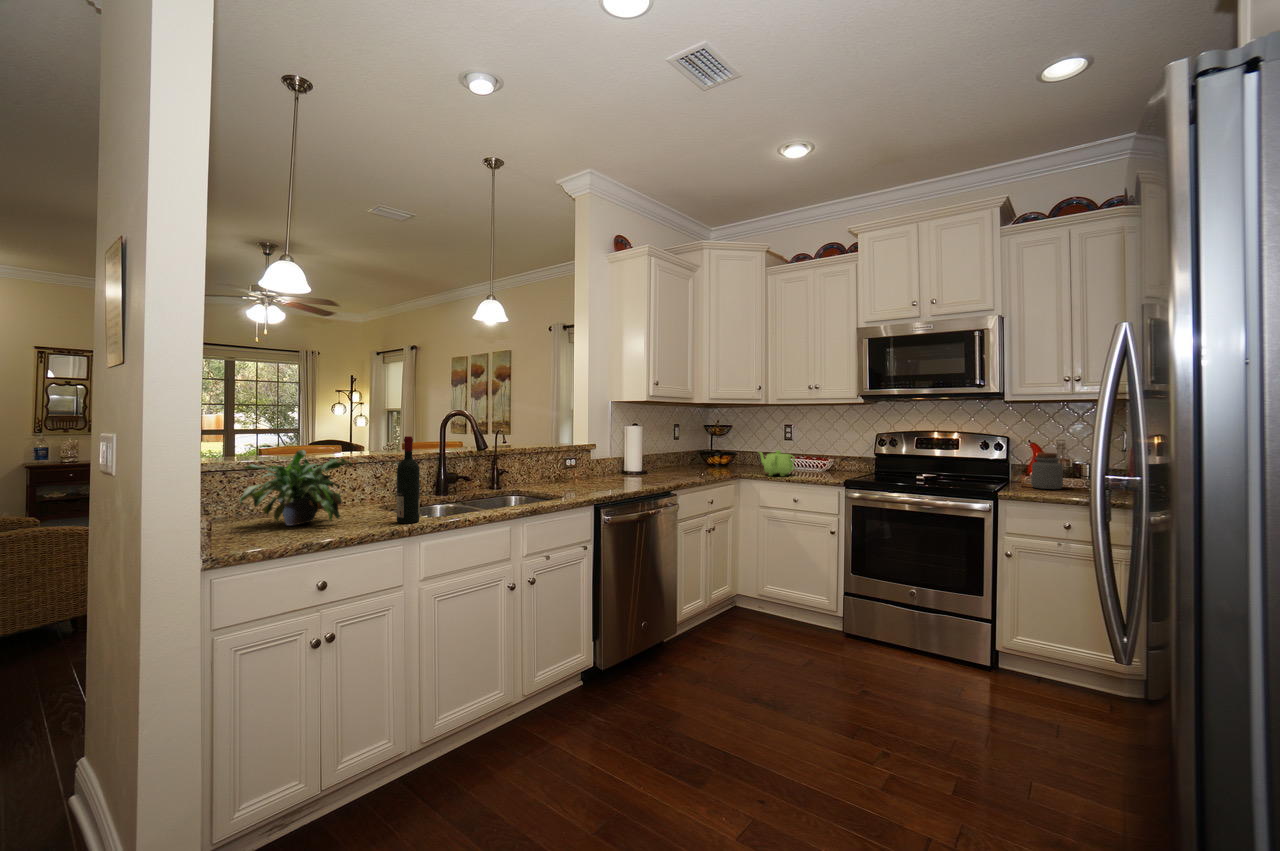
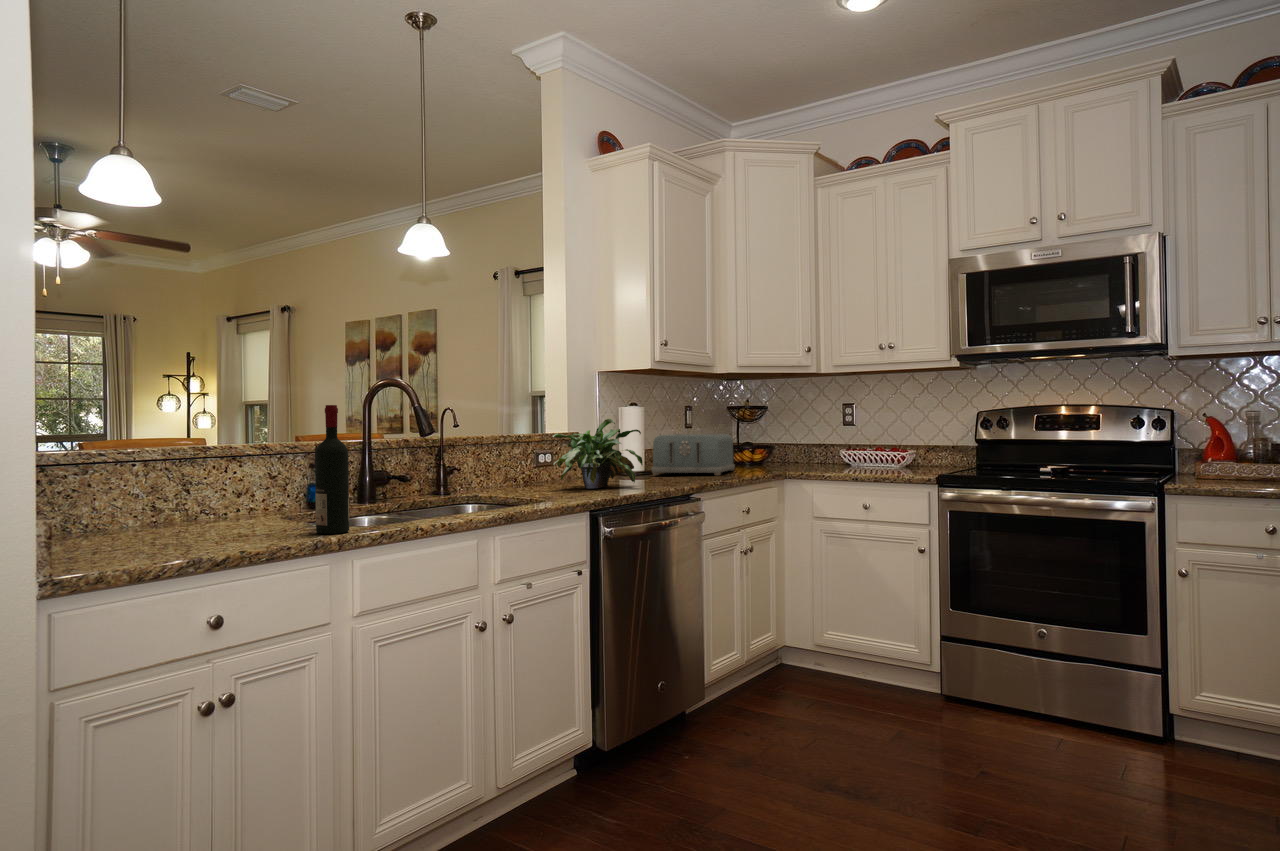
toaster: none [646,445,705,476] -> present [652,434,735,475]
potted plant: present [240,450,352,526] -> present [552,419,643,489]
teapot: present [759,450,795,476] -> none [808,437,864,474]
jar: present [1031,452,1063,489] -> none [1203,426,1249,477]

